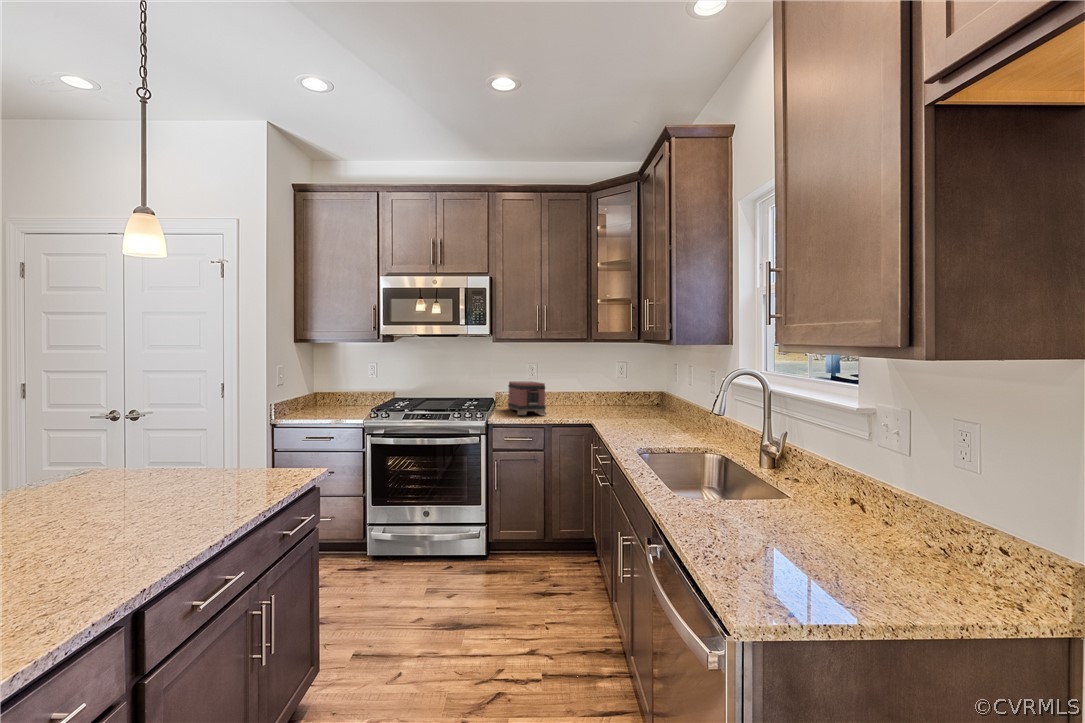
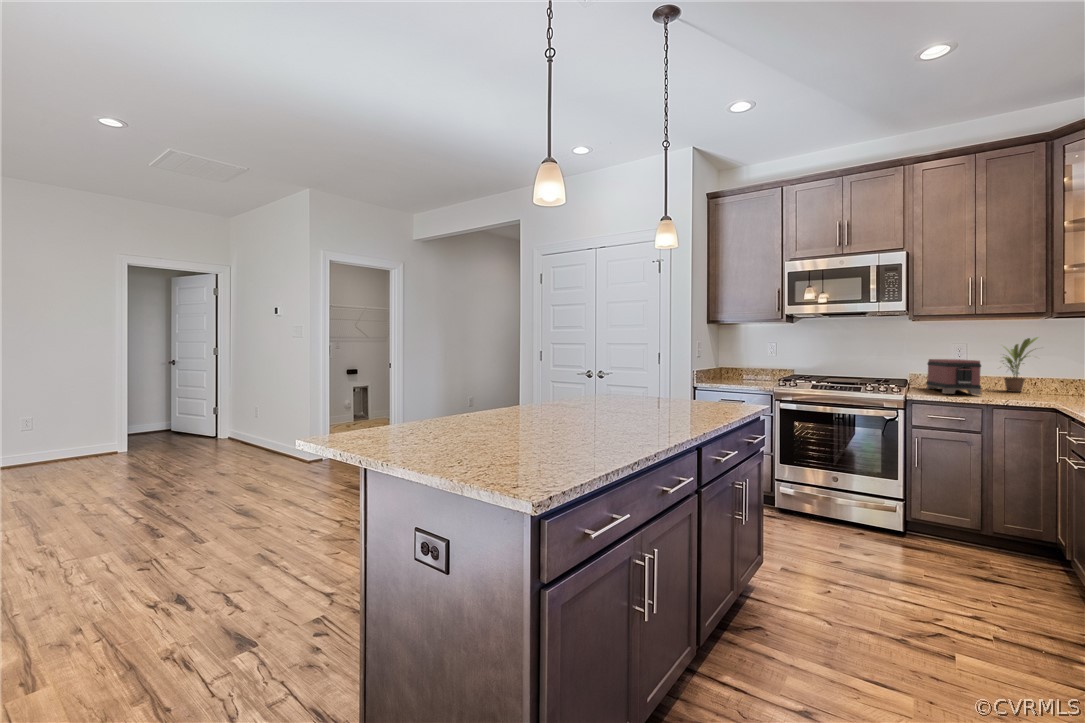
potted plant: none [559,362,588,409] -> present [1002,337,1038,392]

